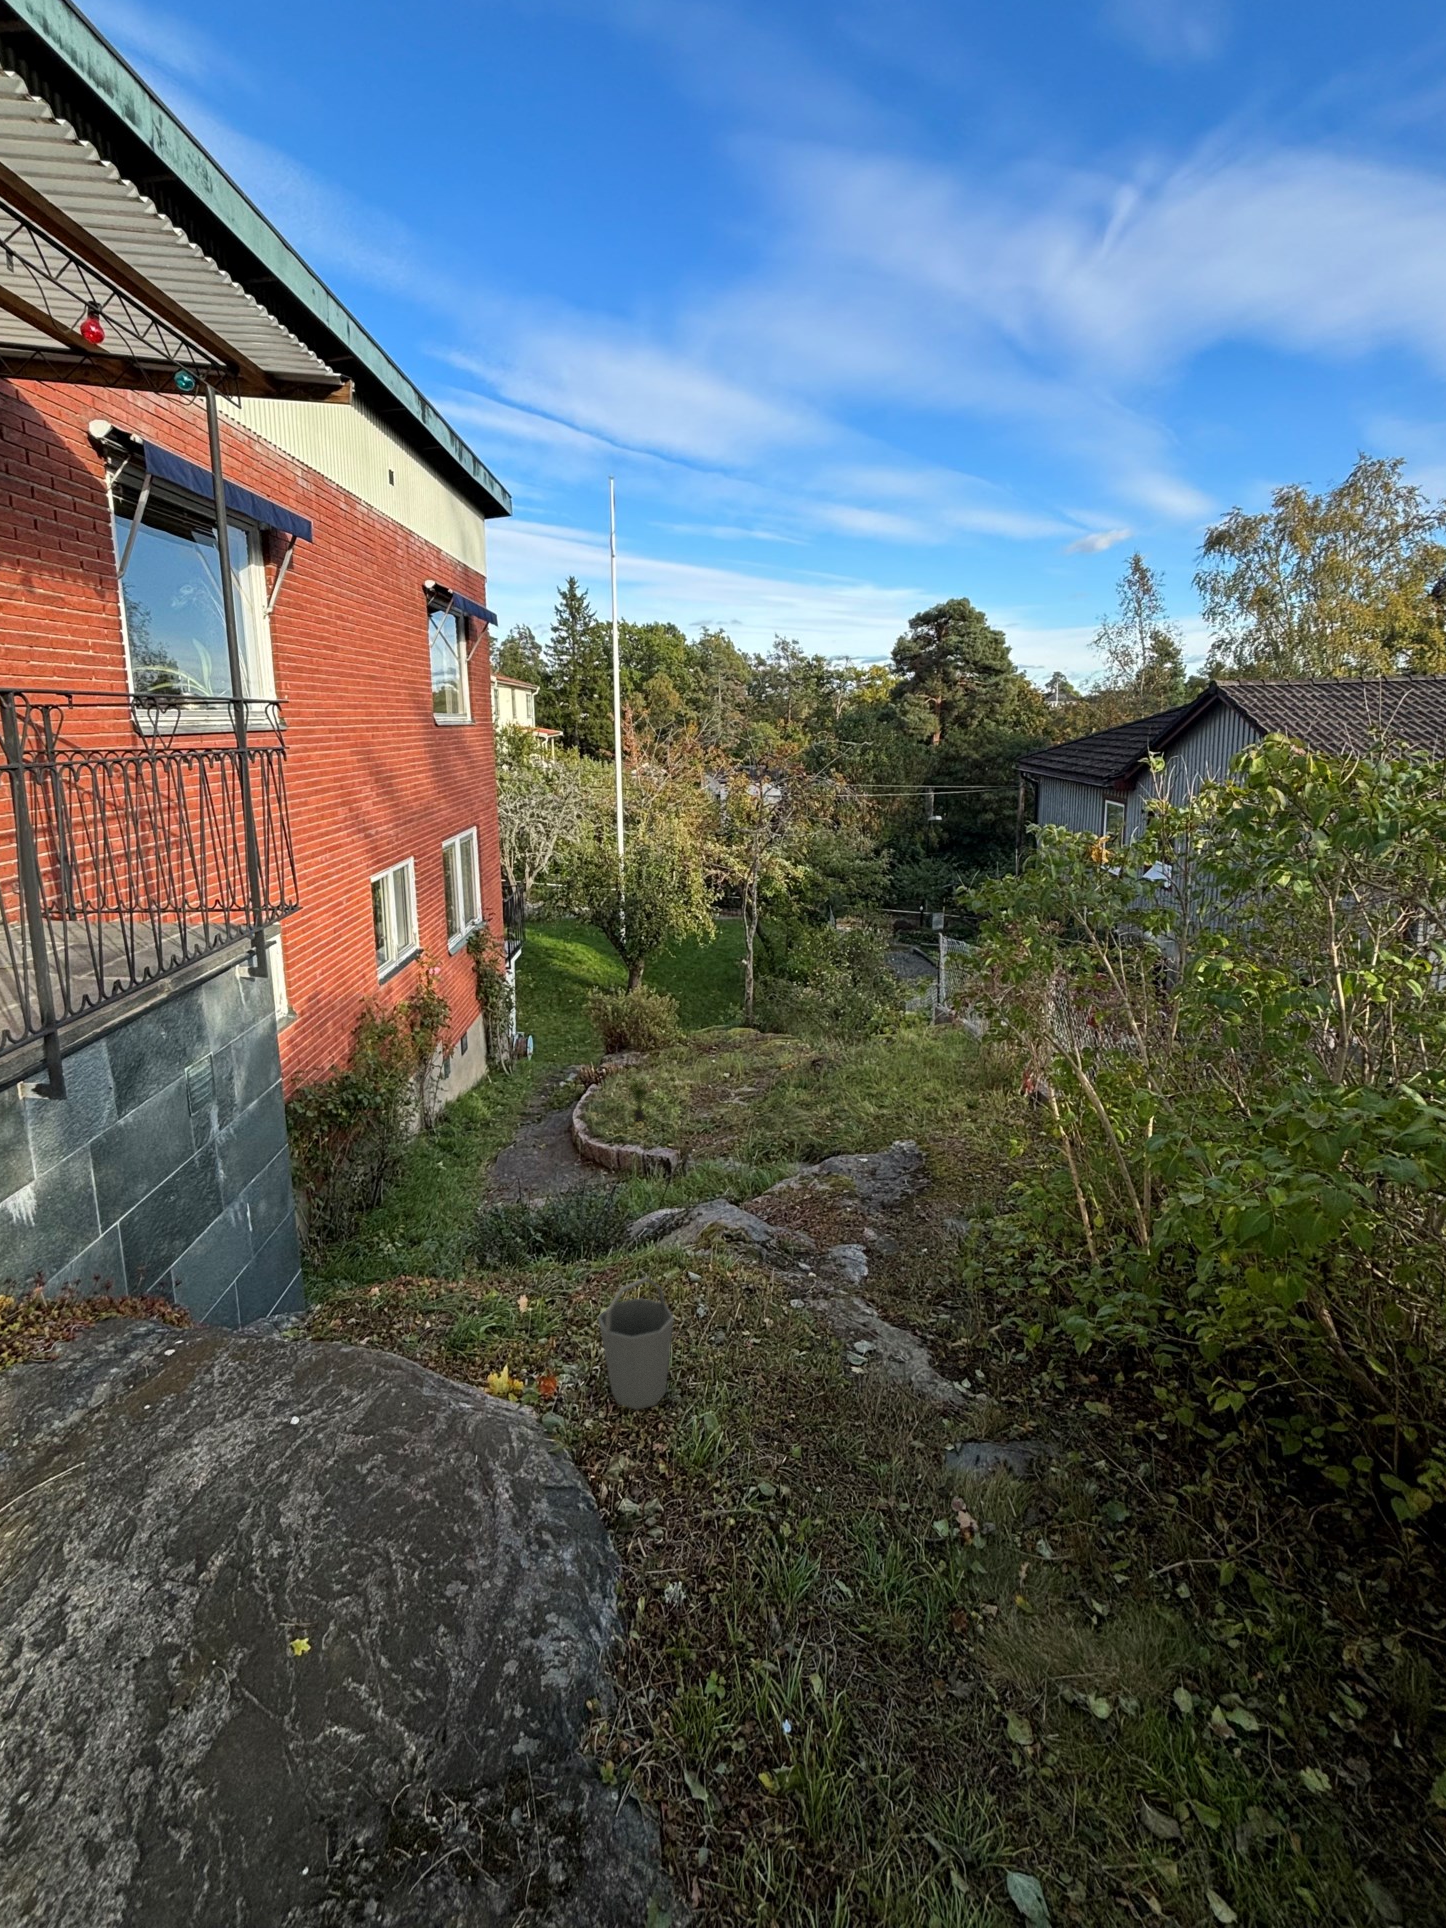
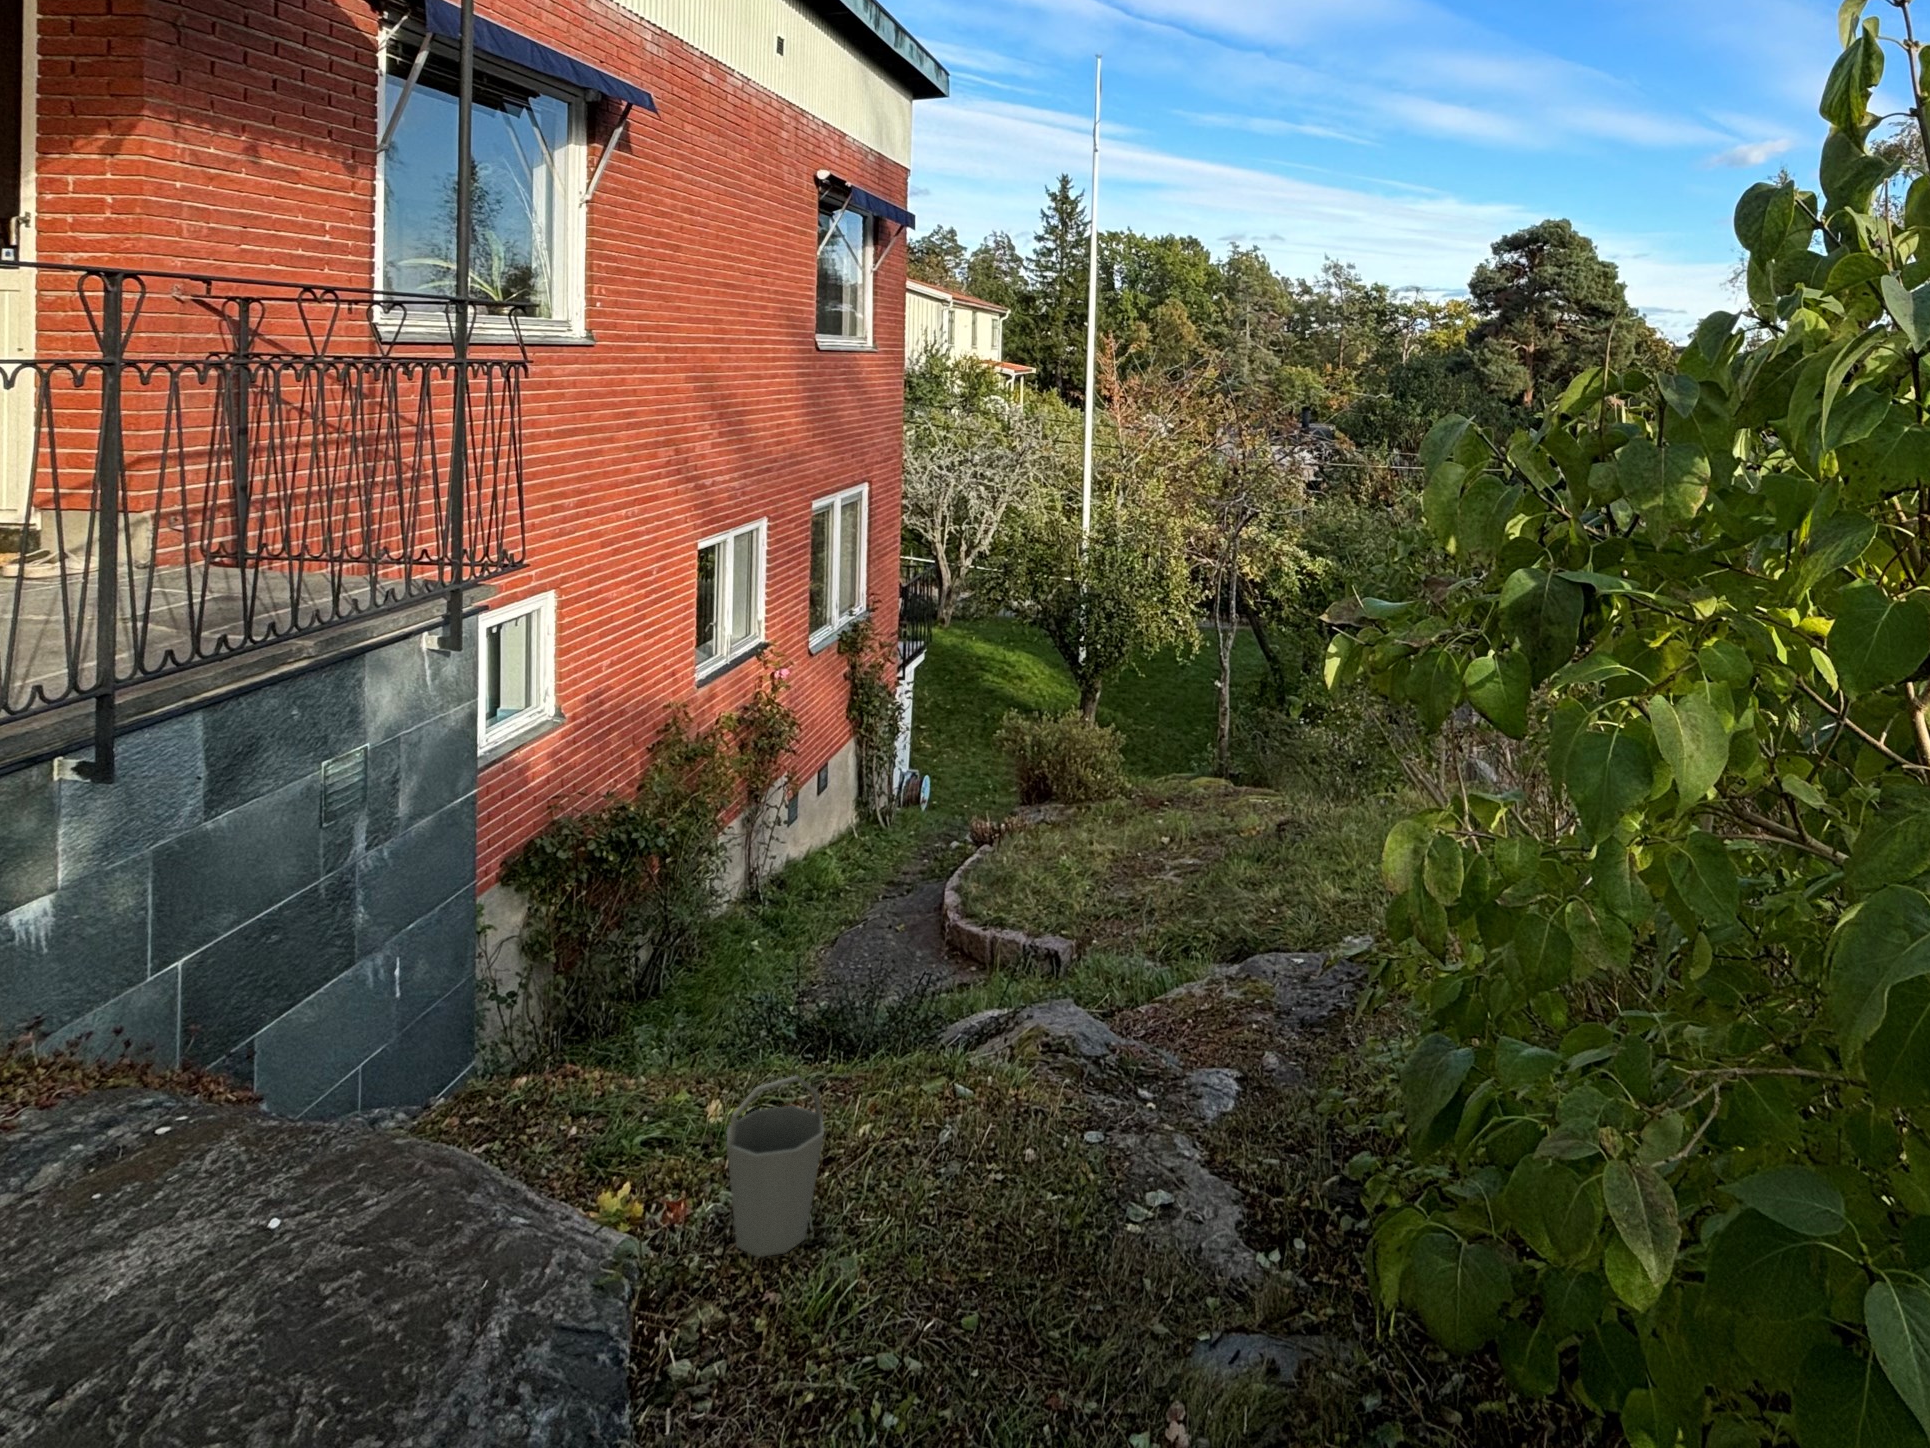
potted plant: present [629,1079,646,1121] -> none [1011,831,1057,896]

